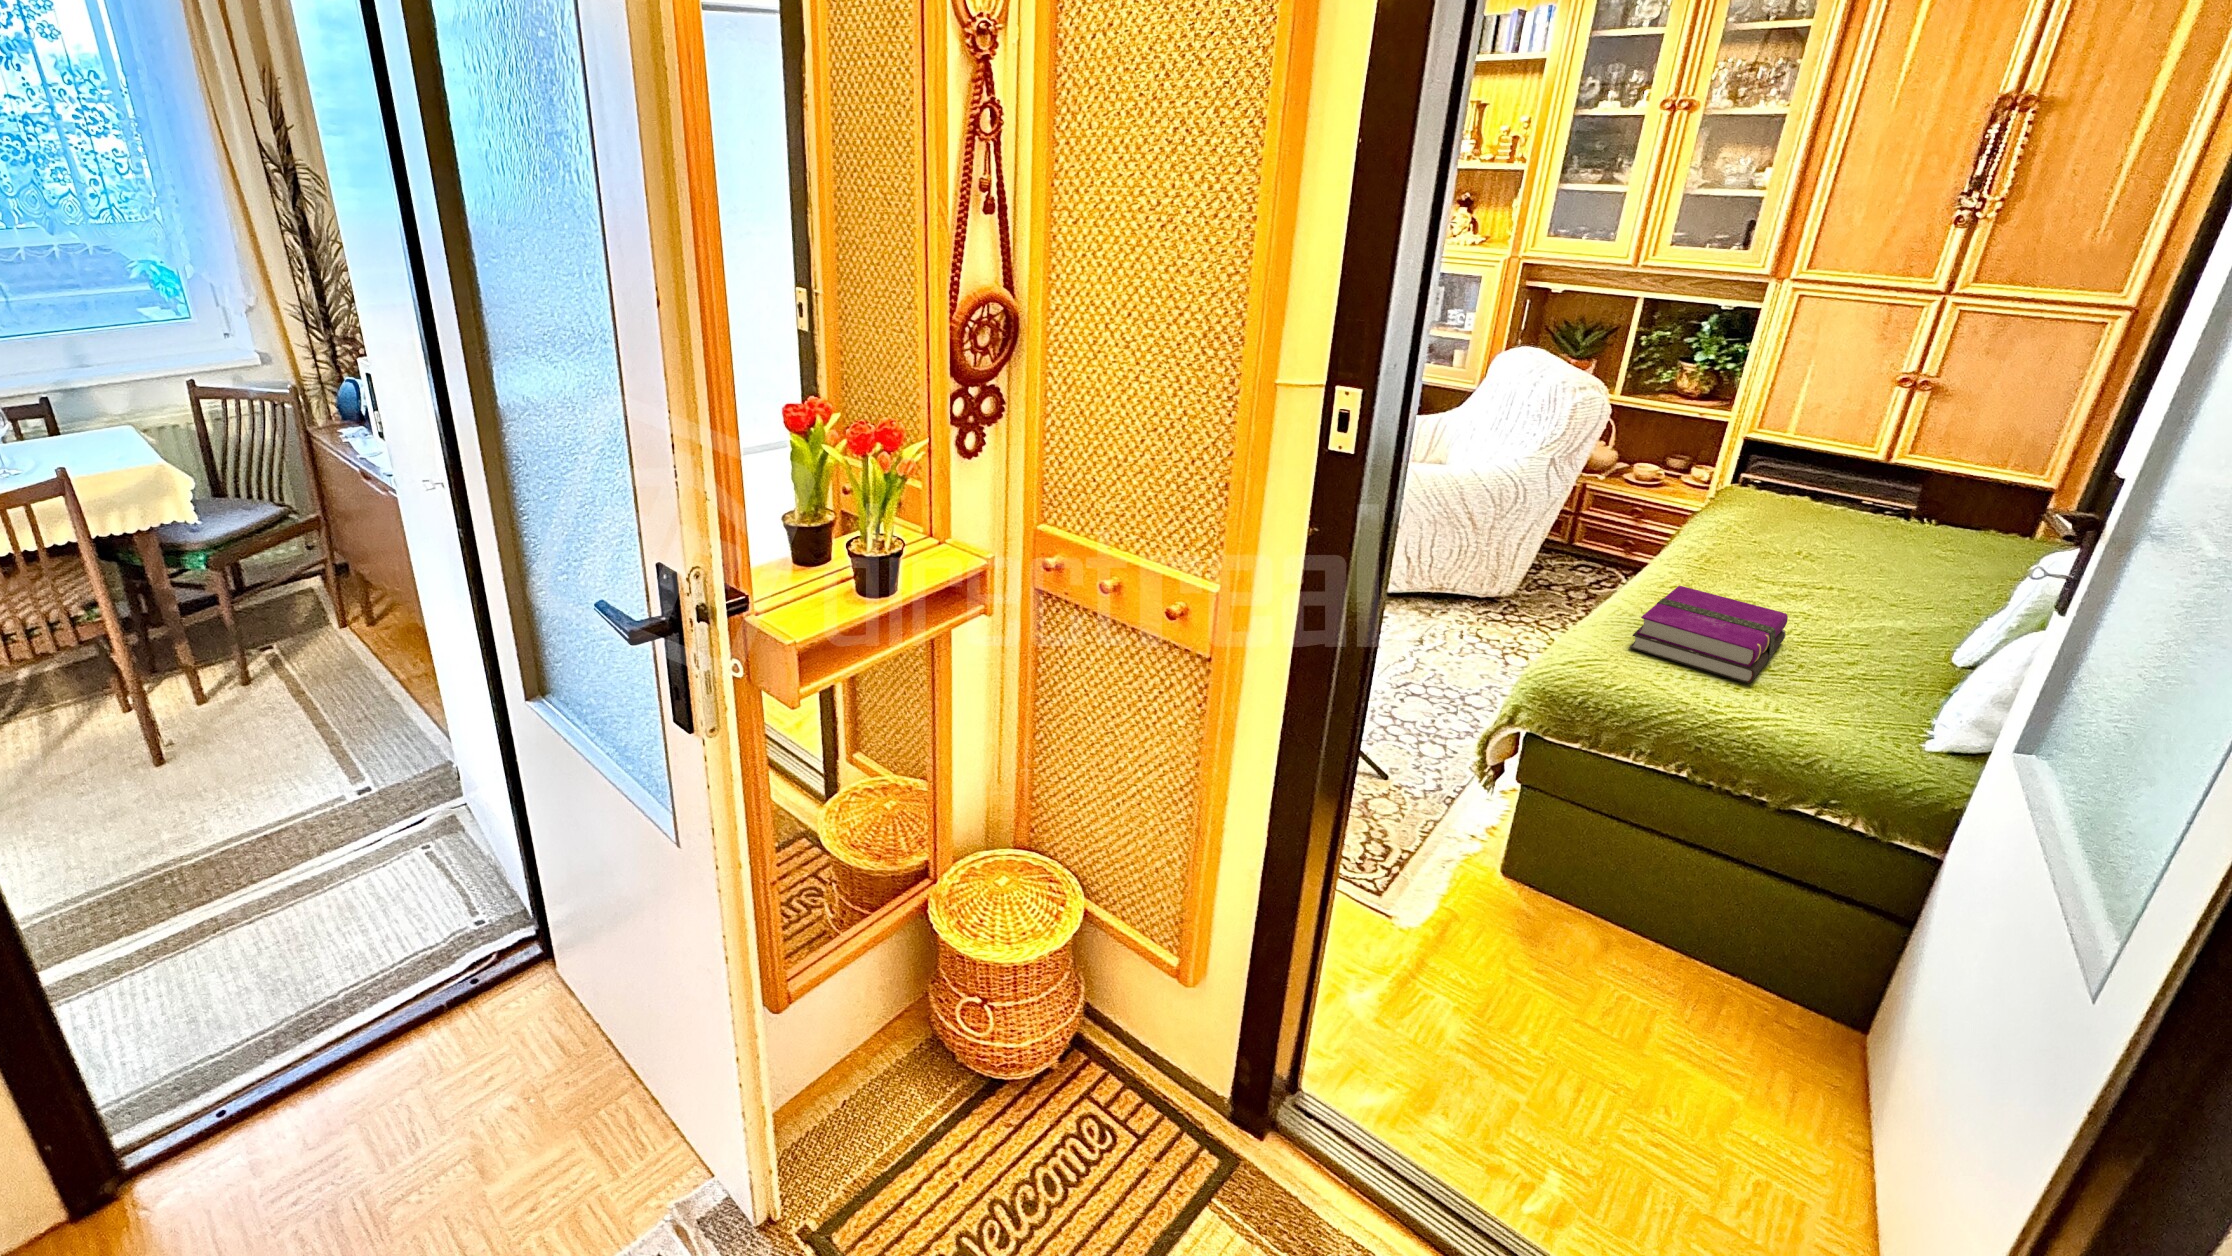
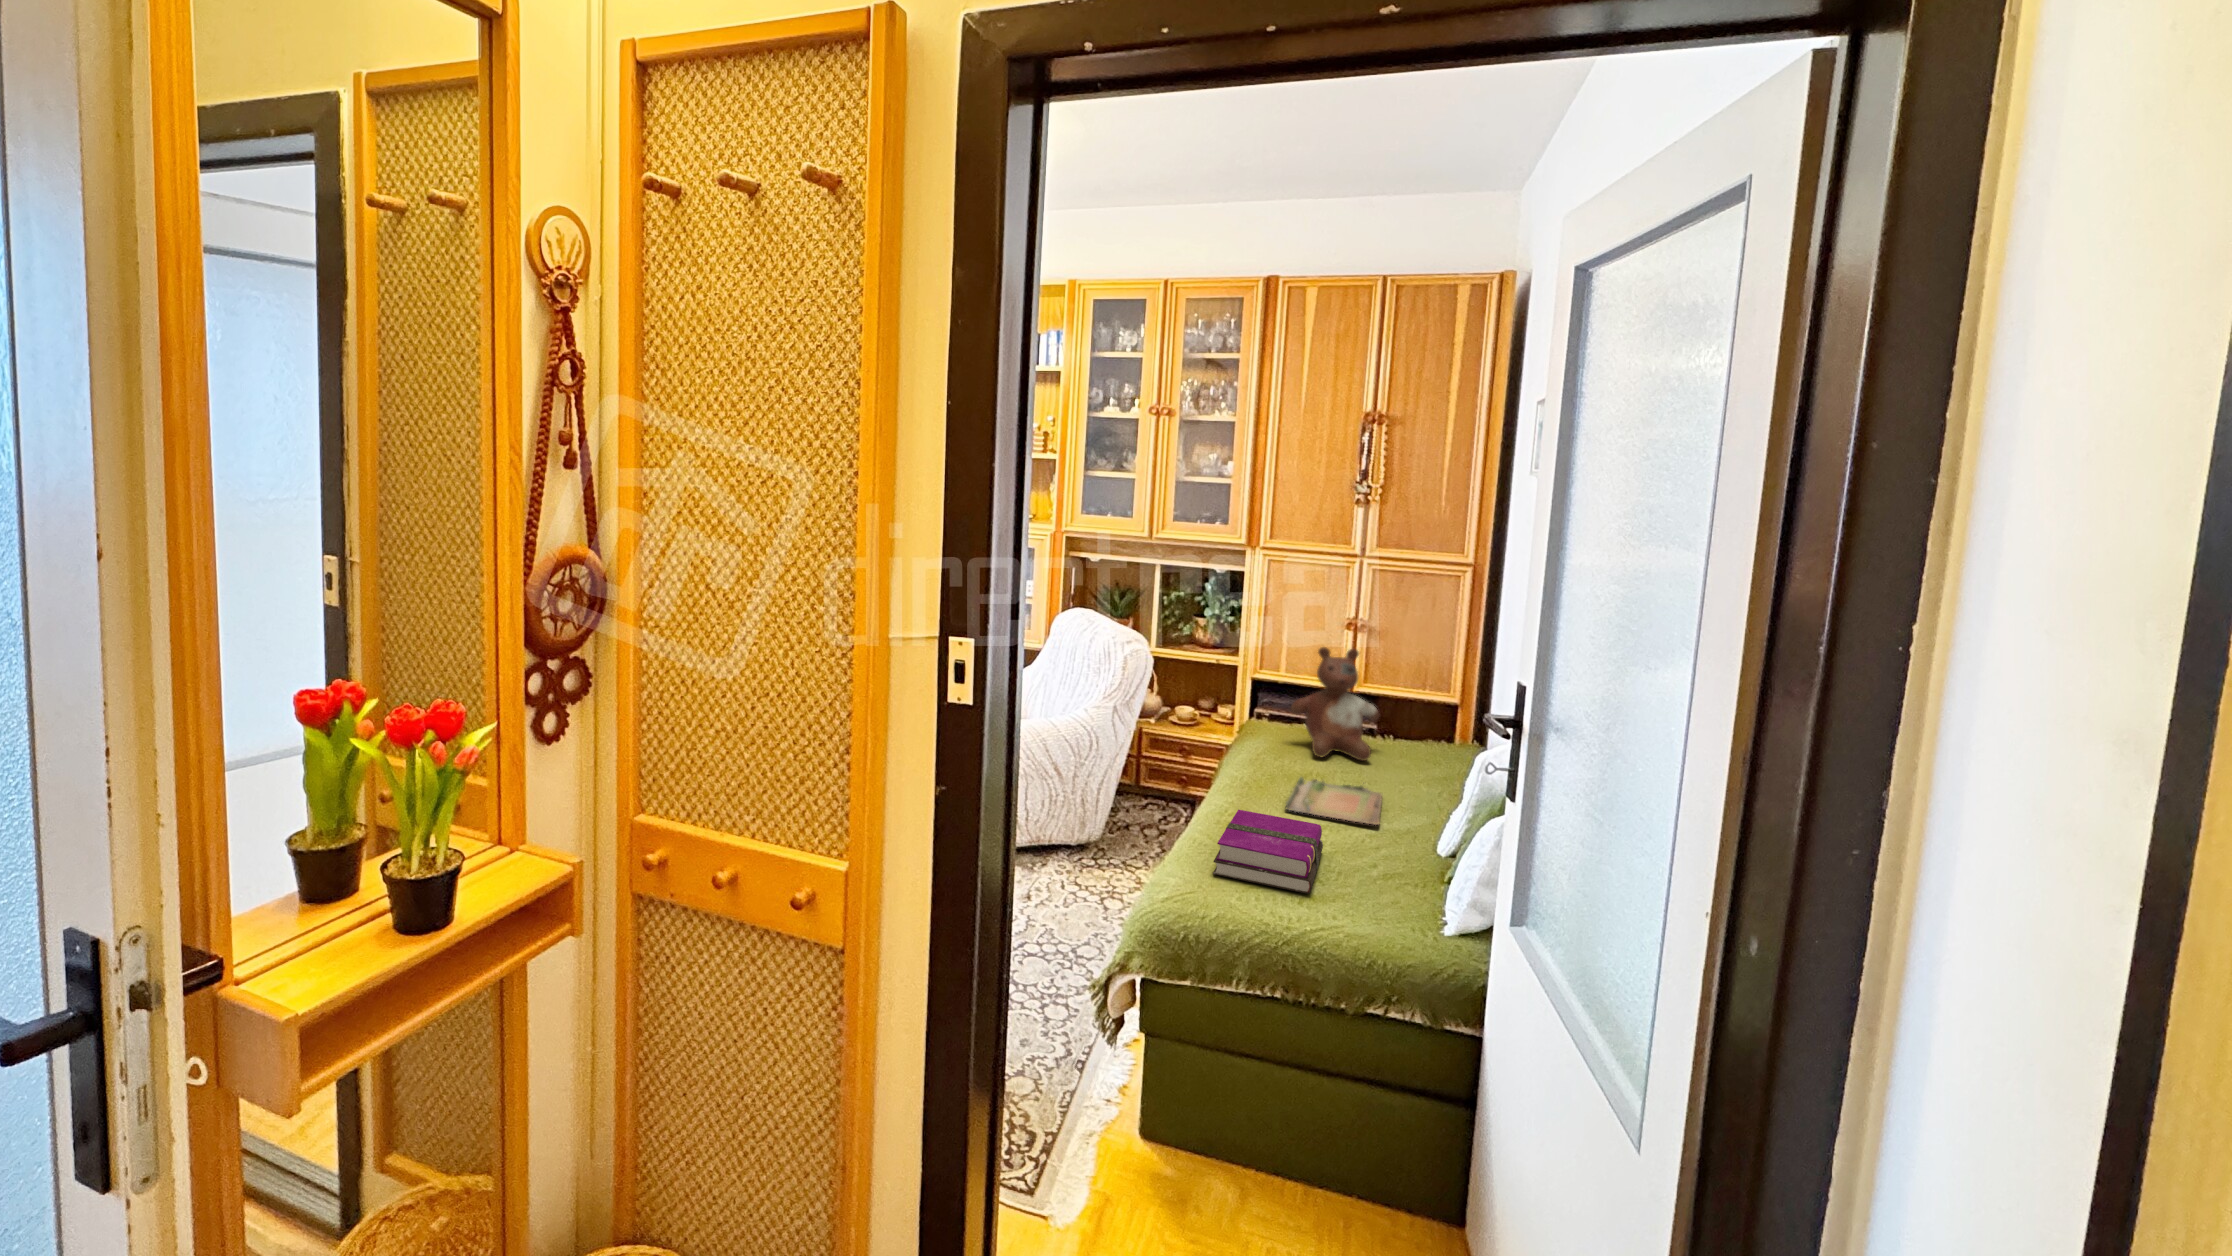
stuffed bear: none [1786,408,1921,549] -> present [1291,647,1379,761]
tray: none [1746,558,1895,623] -> present [1286,777,1382,825]

